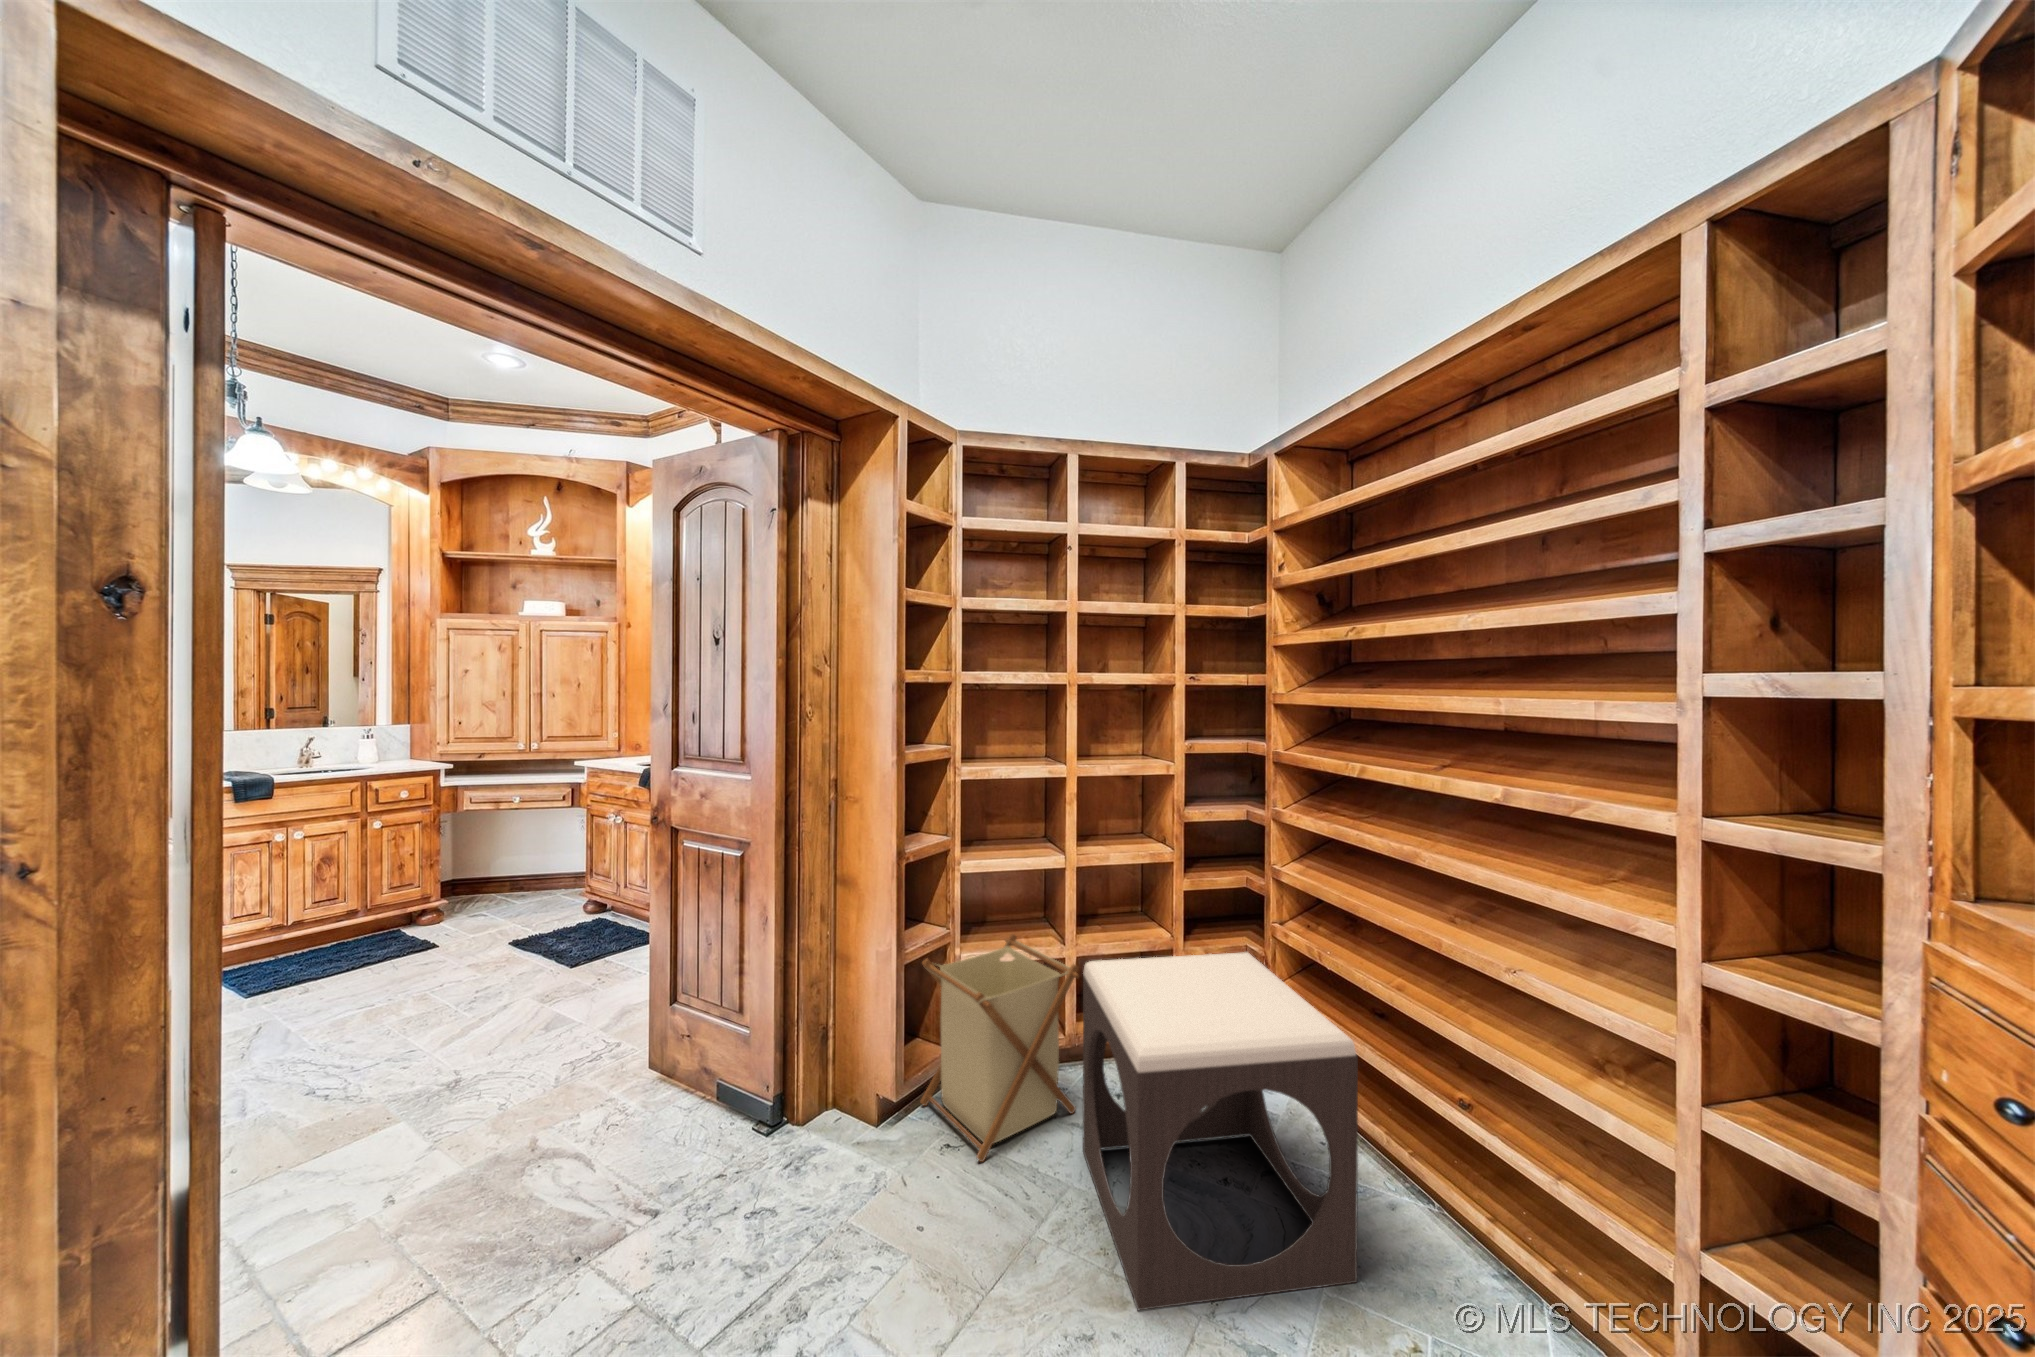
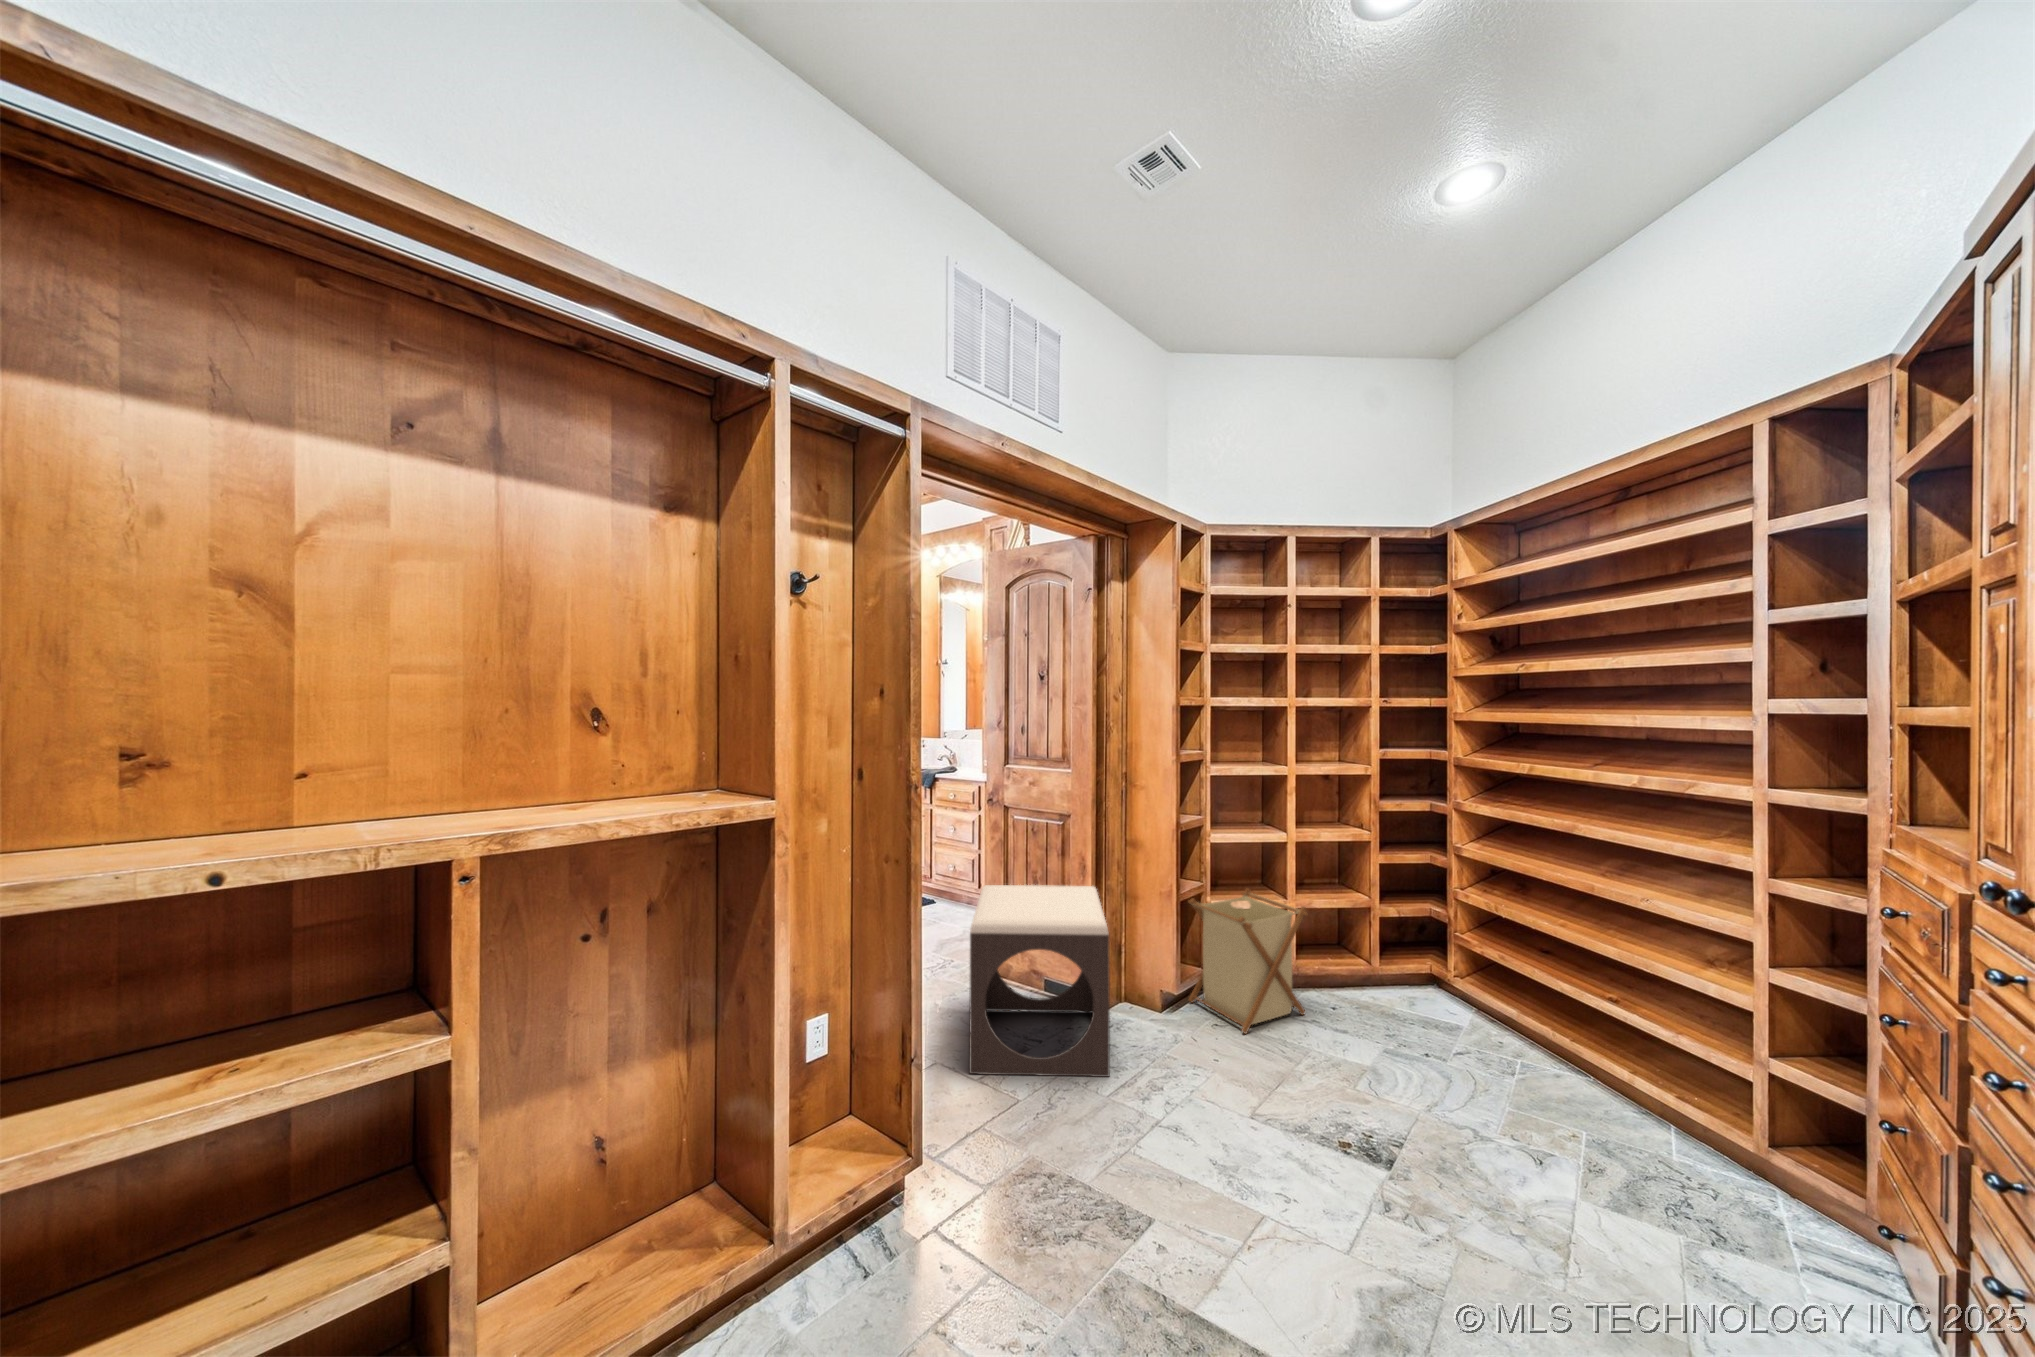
footstool: present [1083,952,1358,1310] -> present [969,885,1110,1077]

